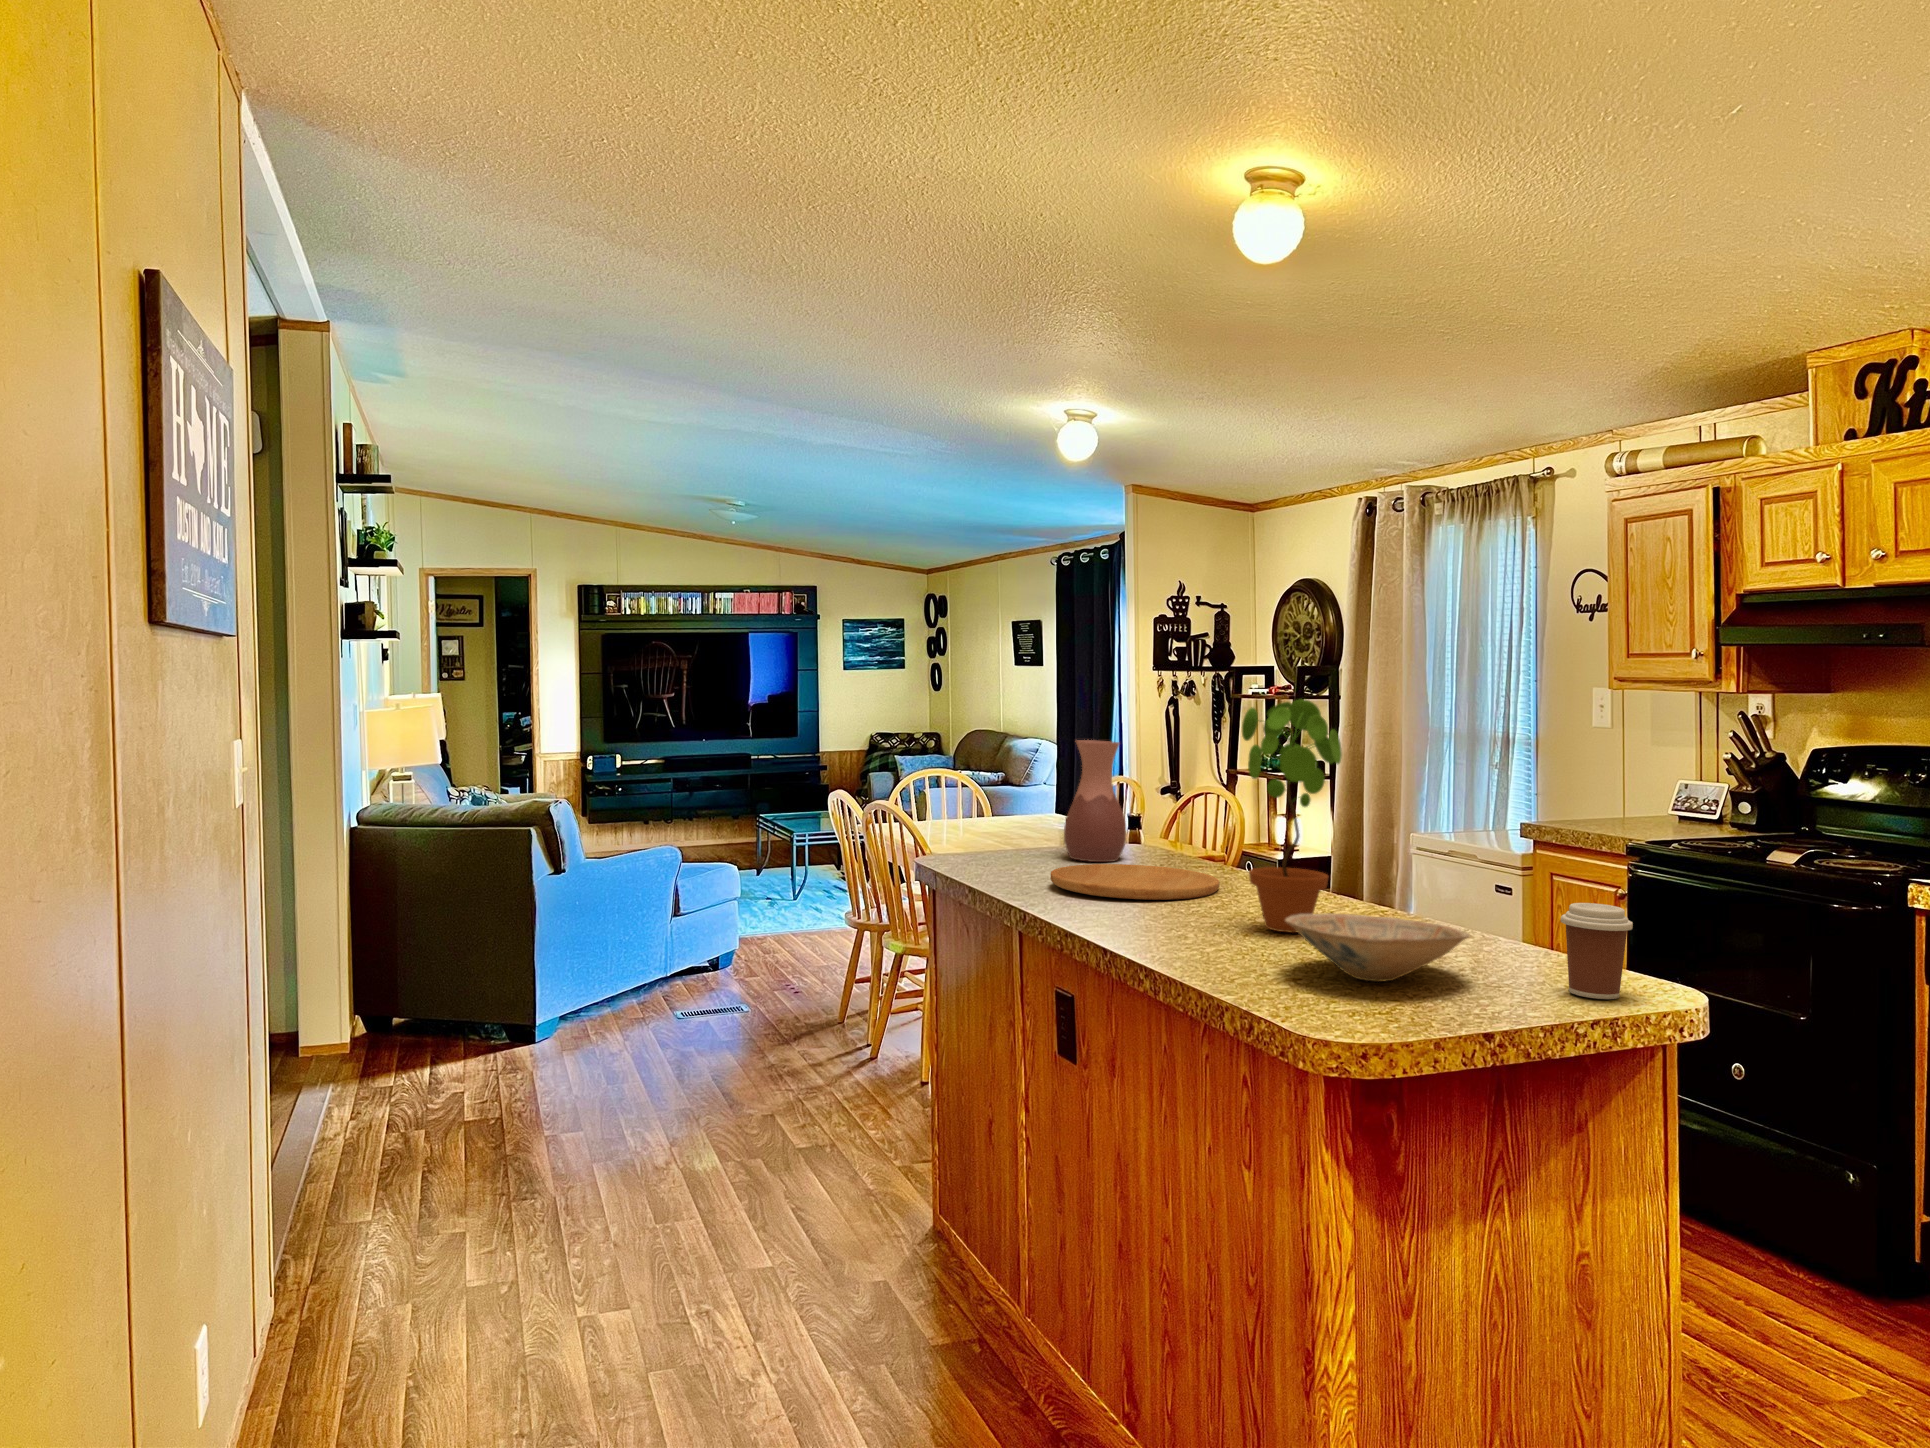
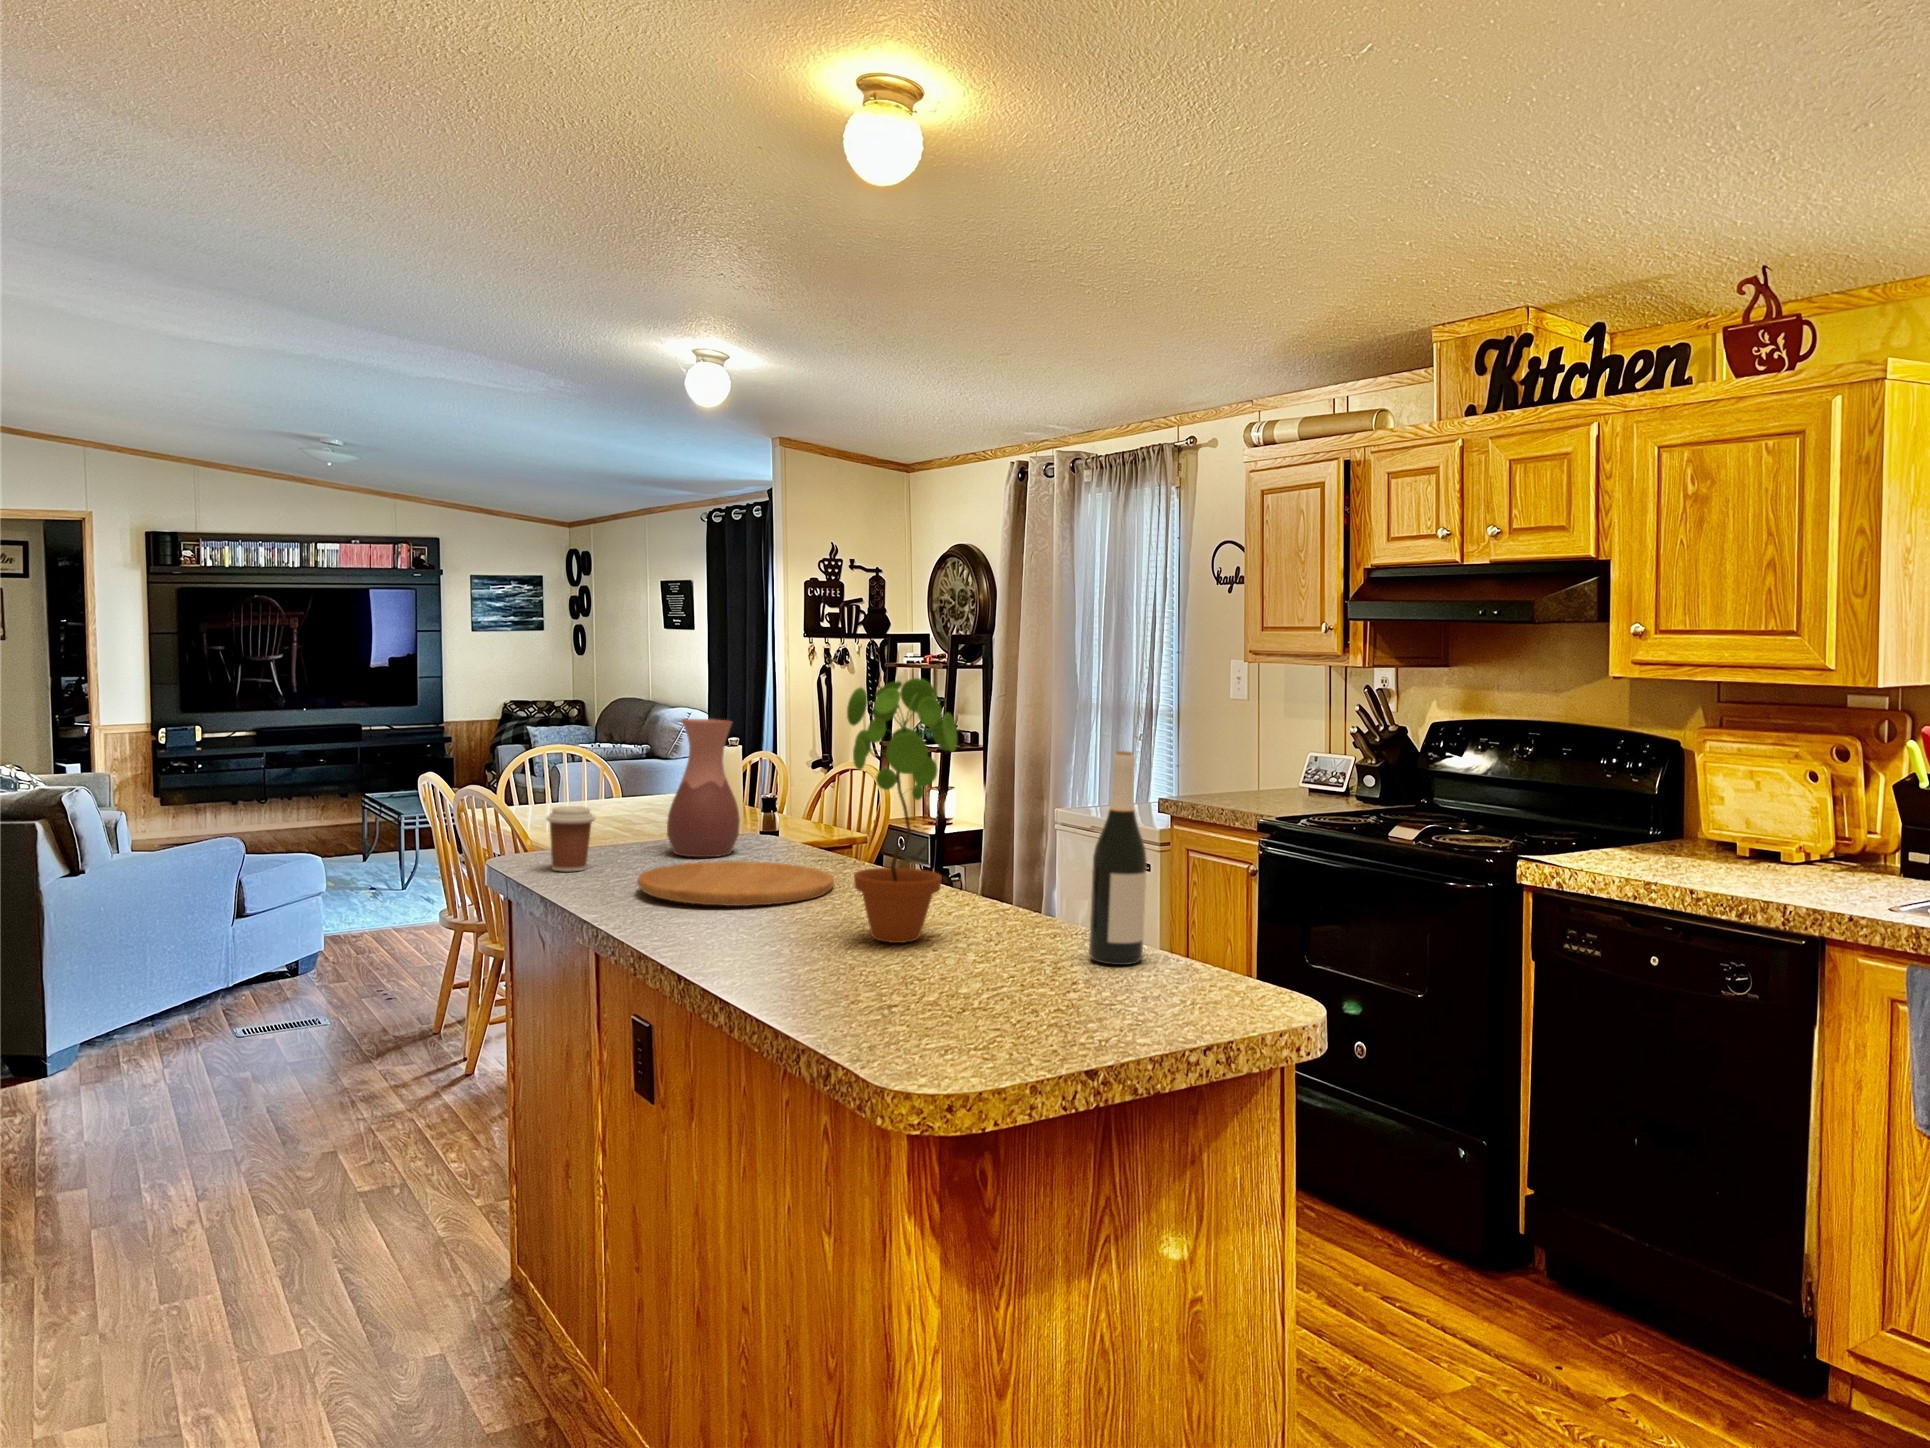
wine bottle: none [1470,764,1526,958] -> present [1089,751,1147,965]
coffee cup: present [1561,903,1633,999] -> present [546,806,595,871]
bowl: present [1285,913,1470,982] -> none [879,925,1083,1005]

